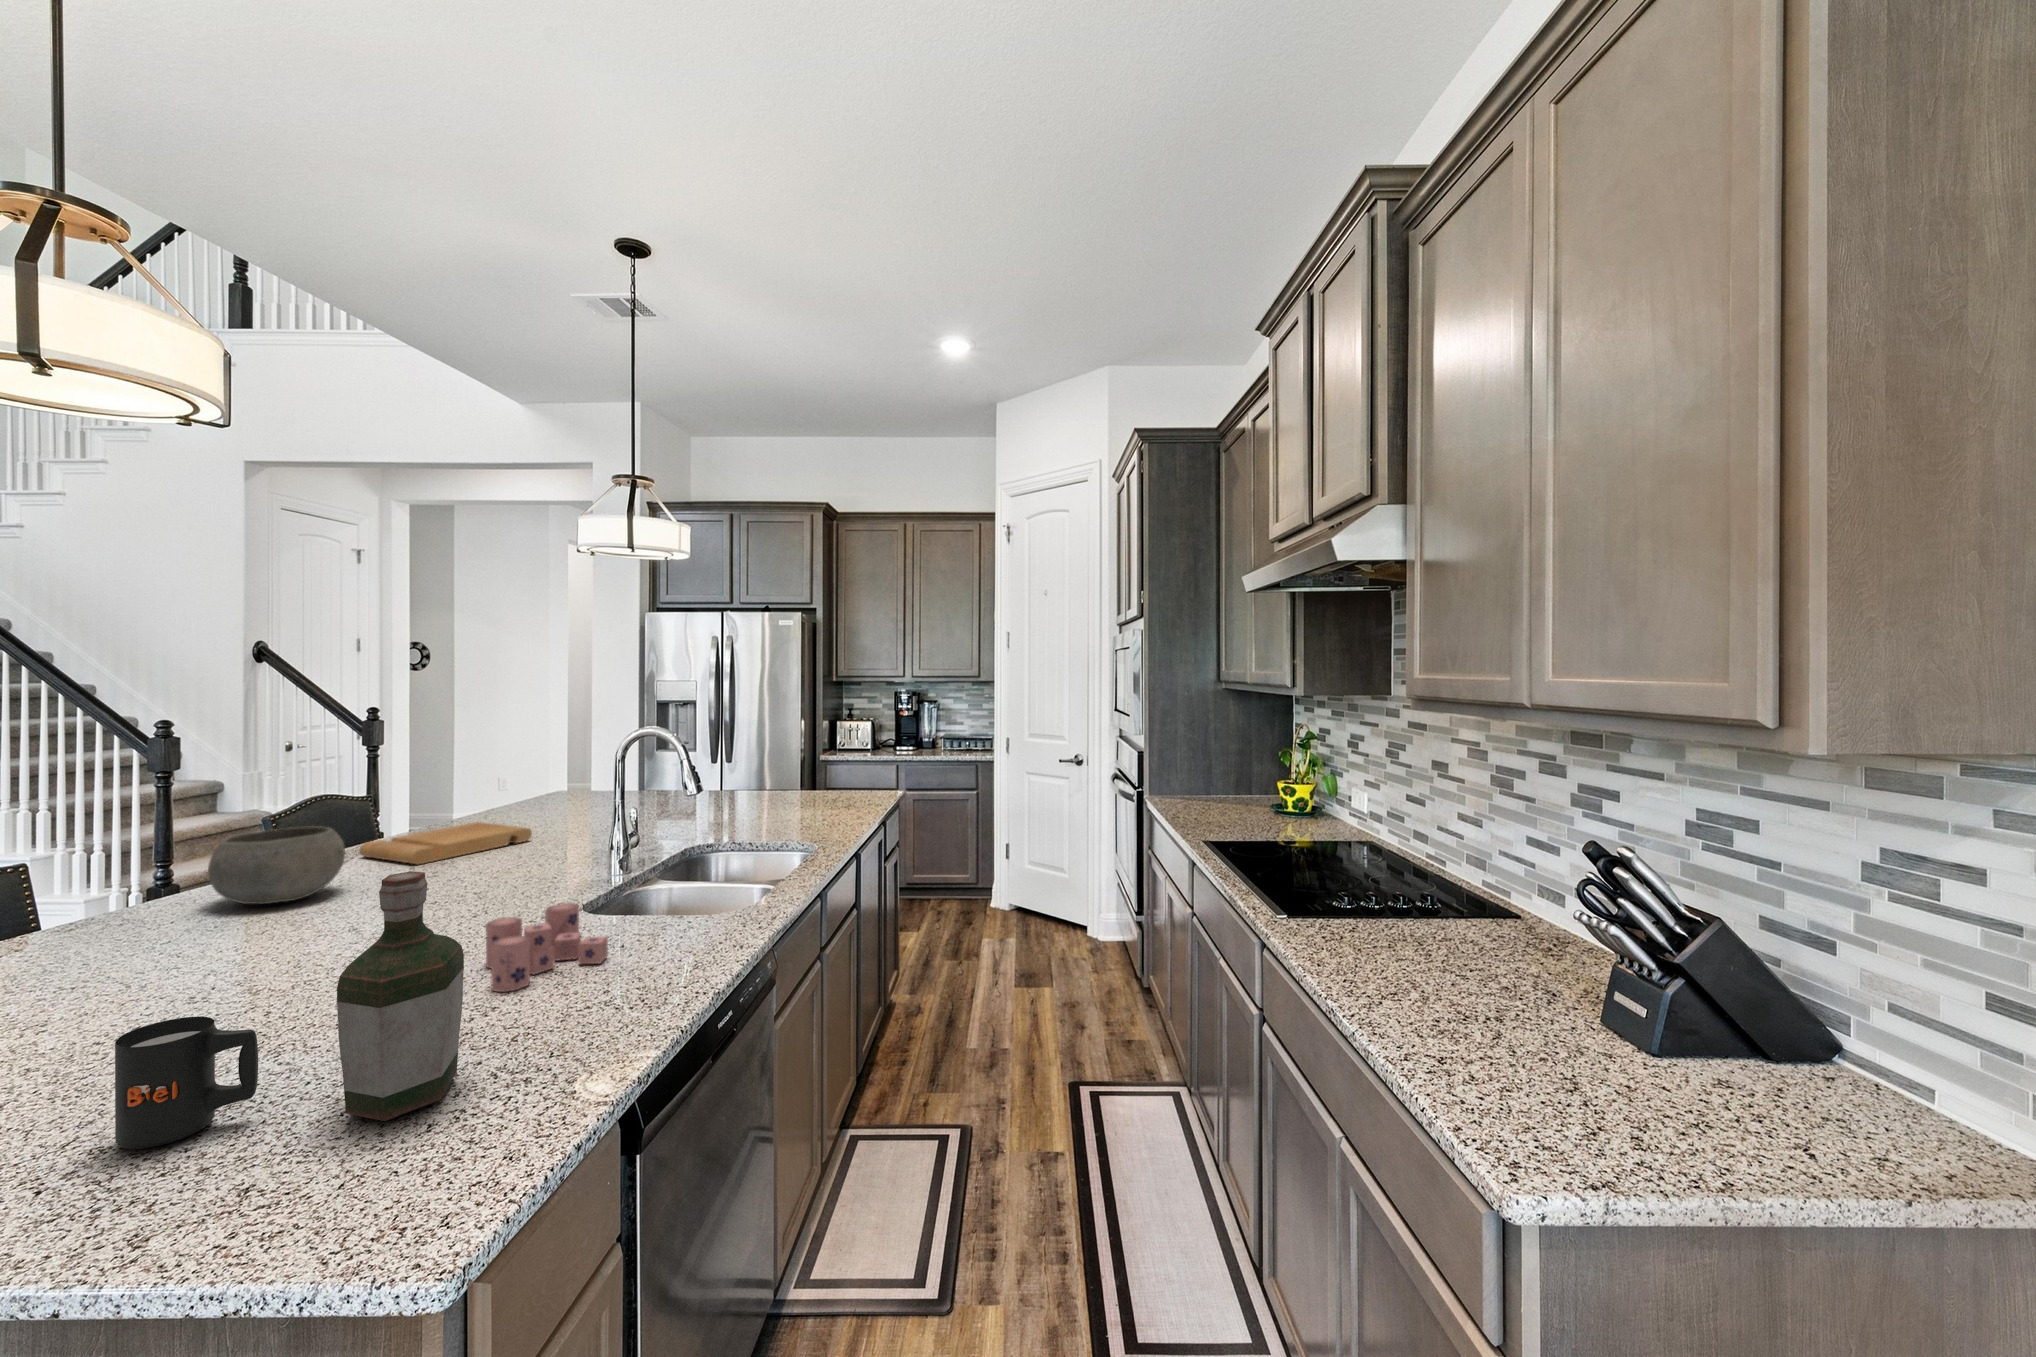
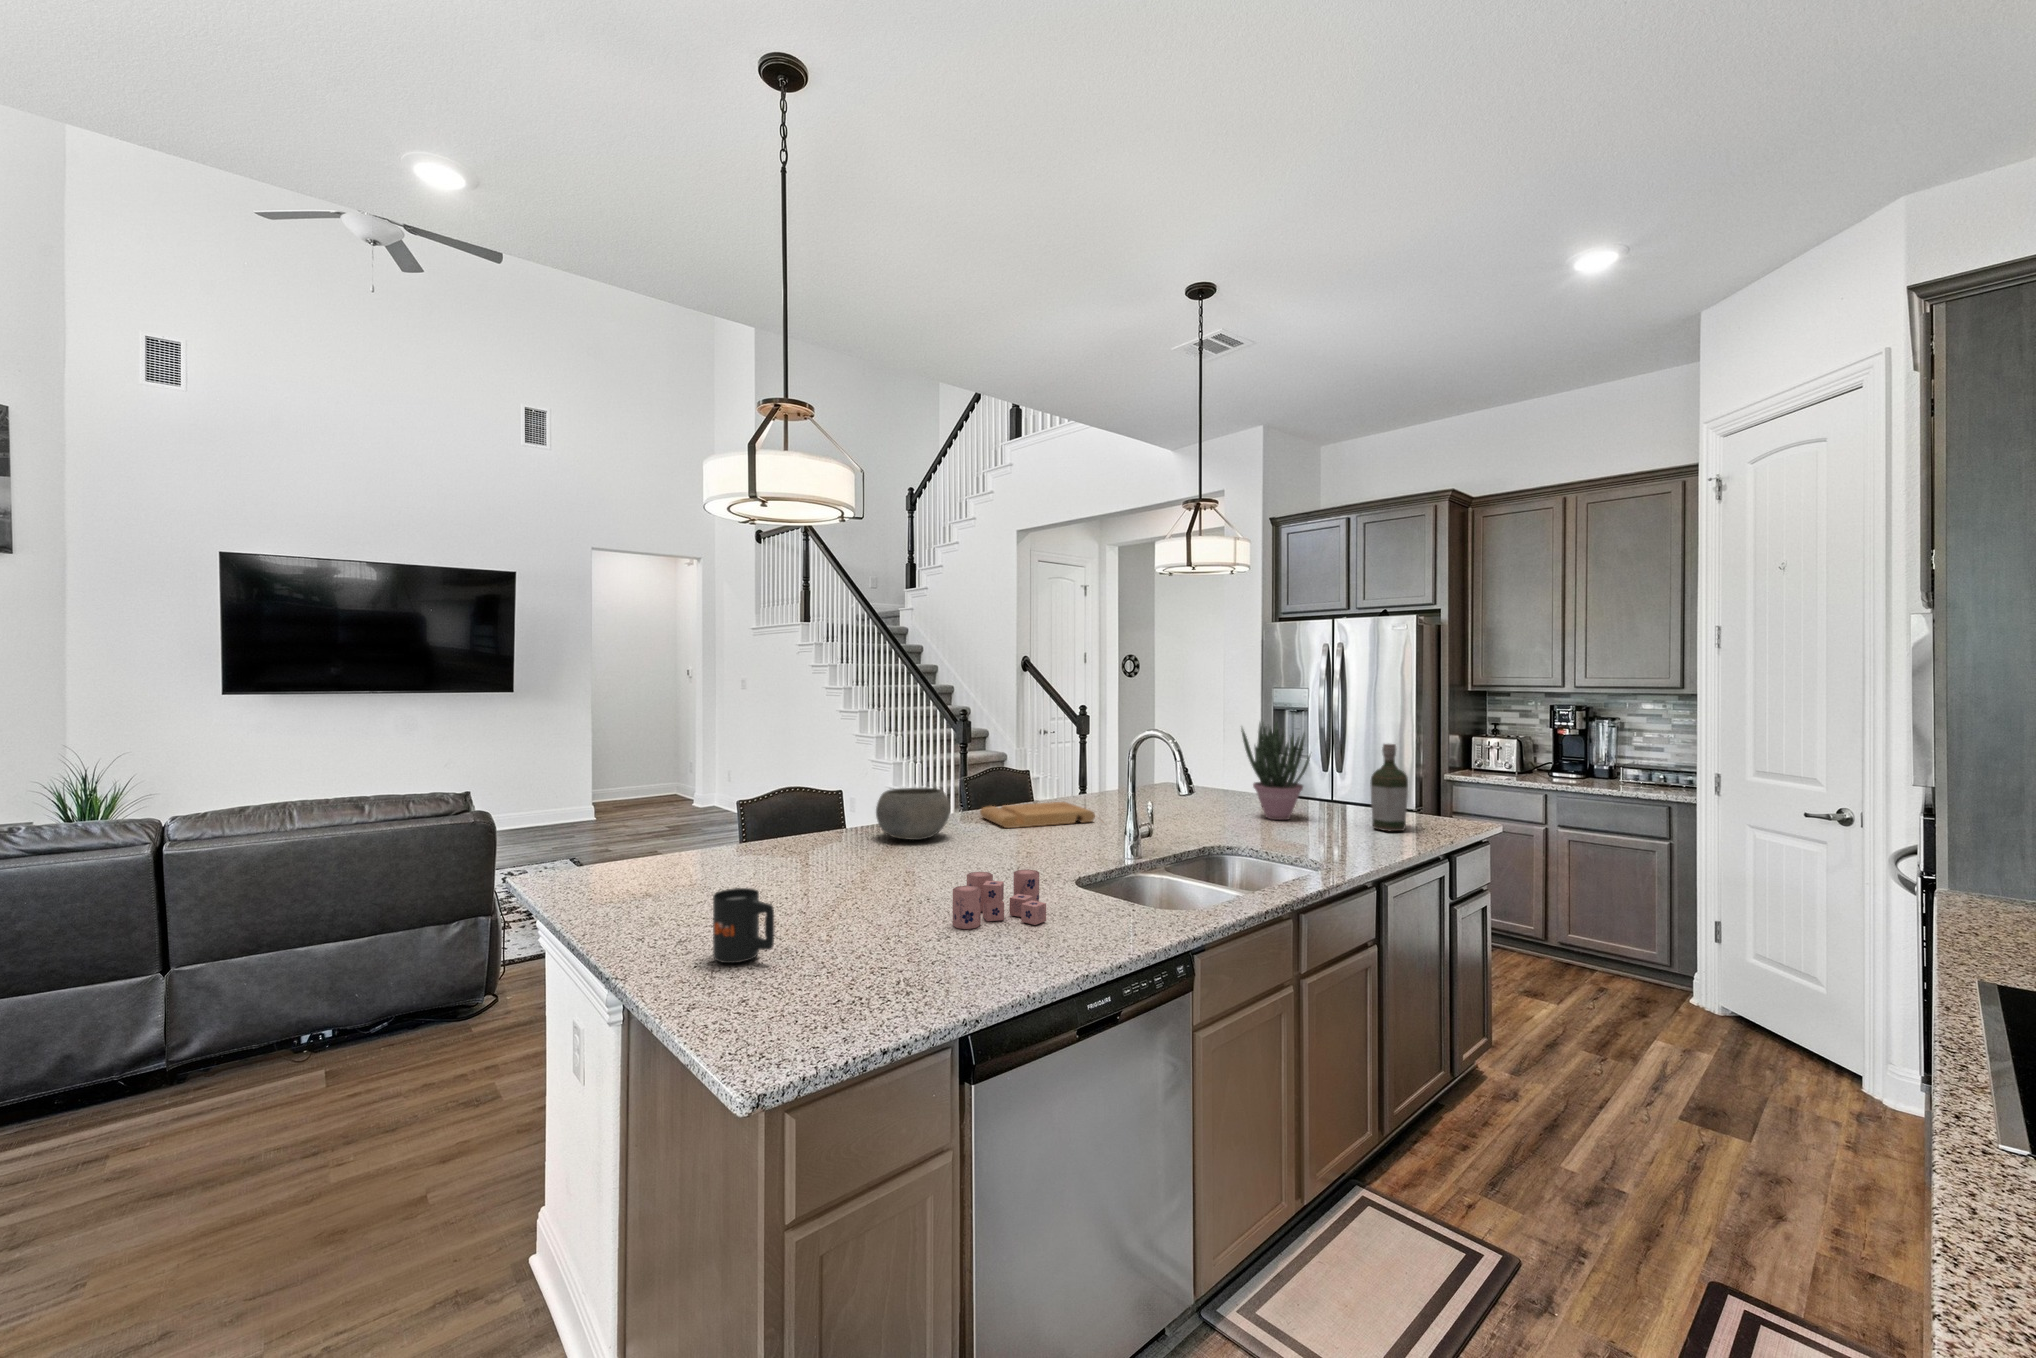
potted plant: none [692,714,763,812] -> present [1241,722,1311,820]
bottle: present [337,871,464,1121] -> present [1370,744,1408,831]

